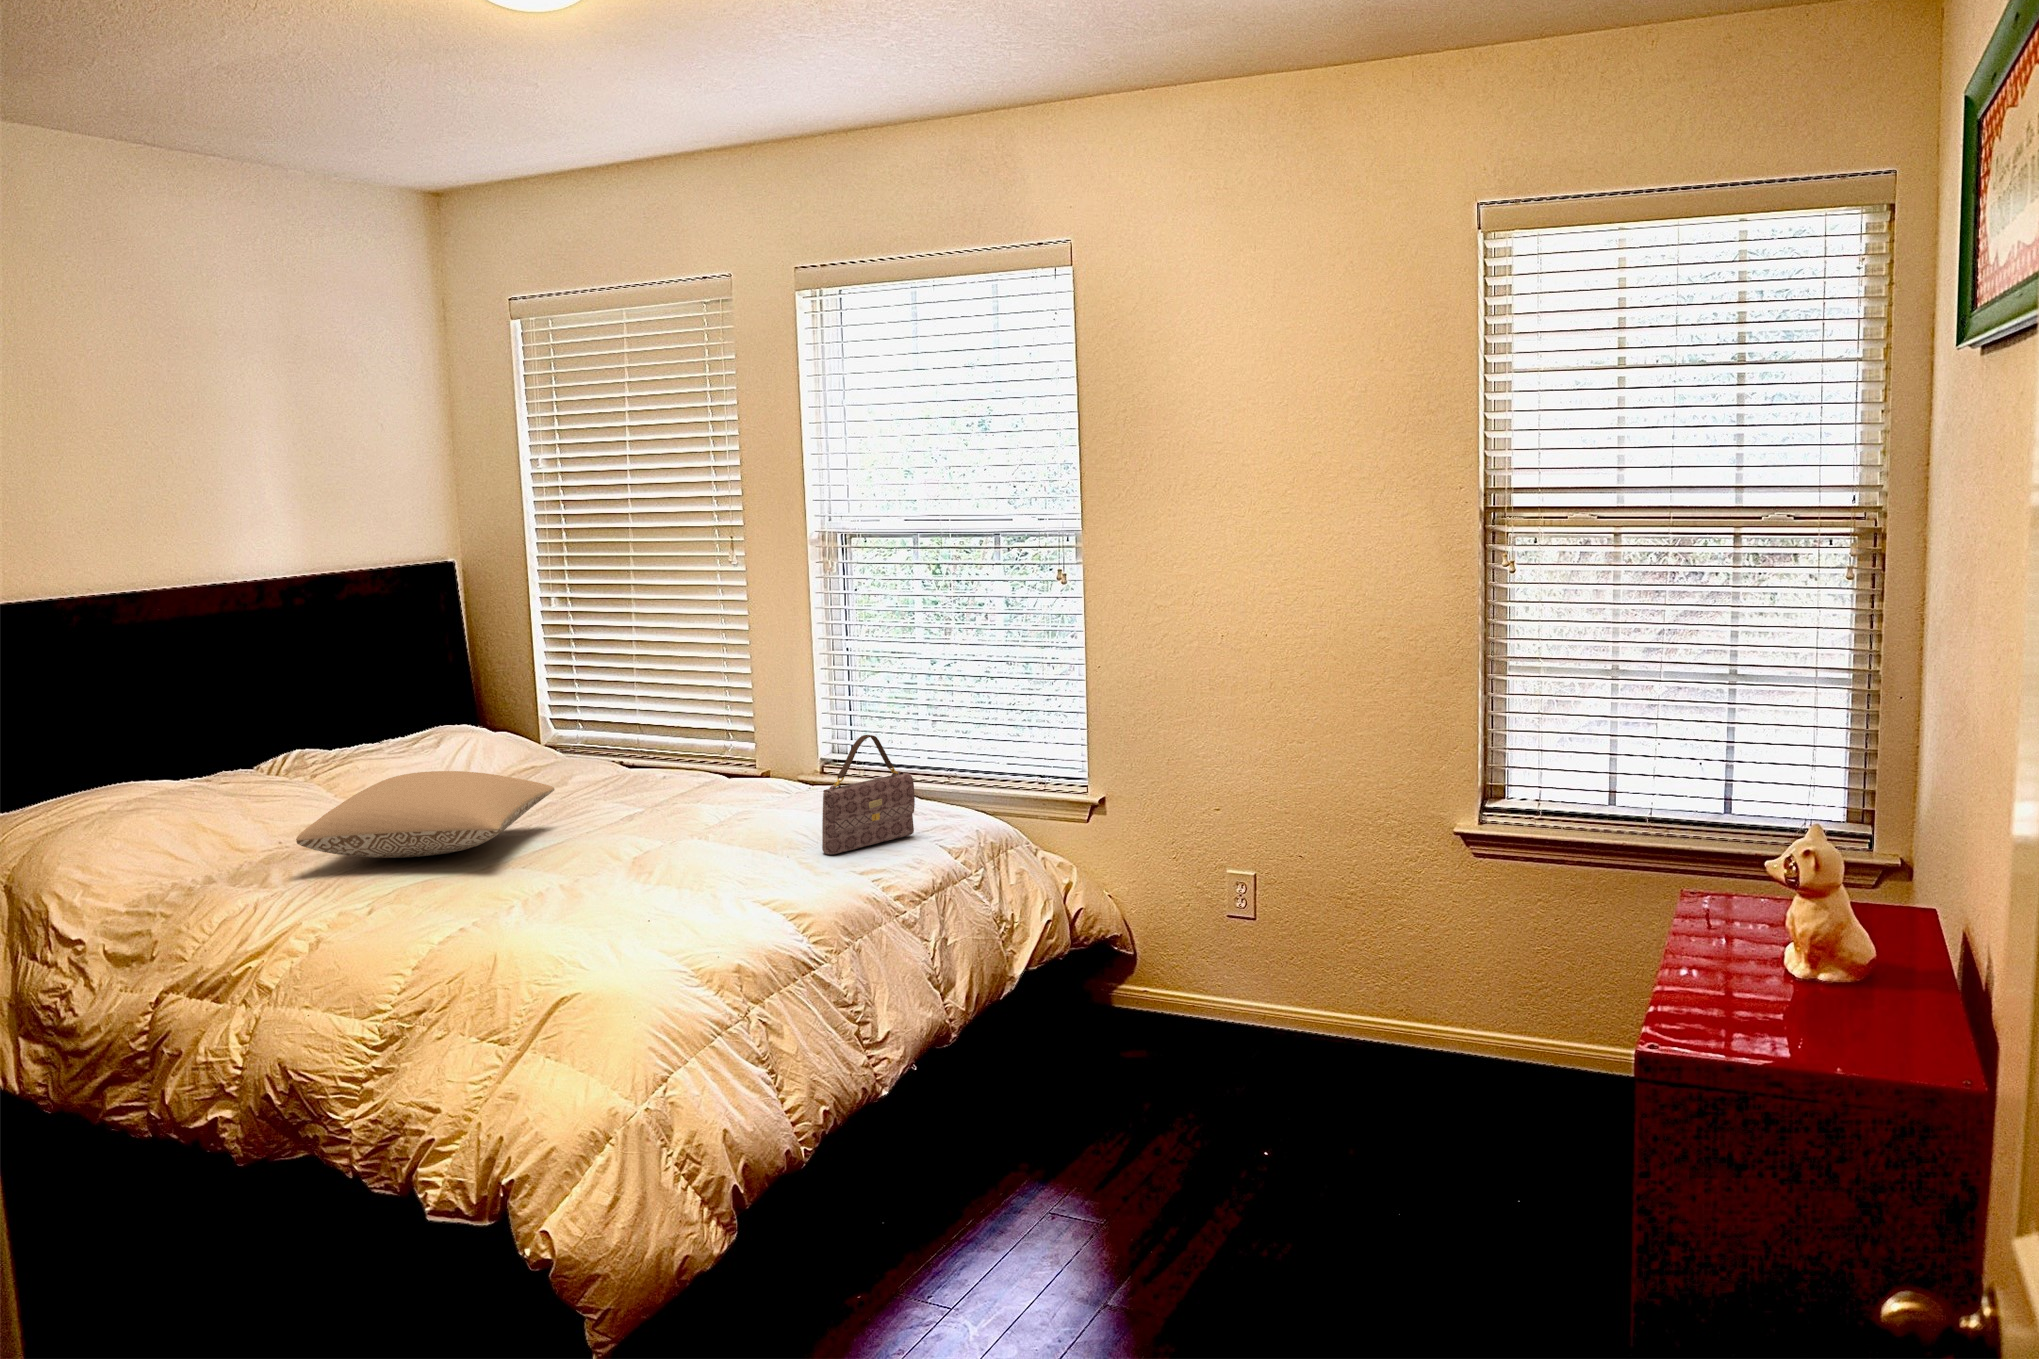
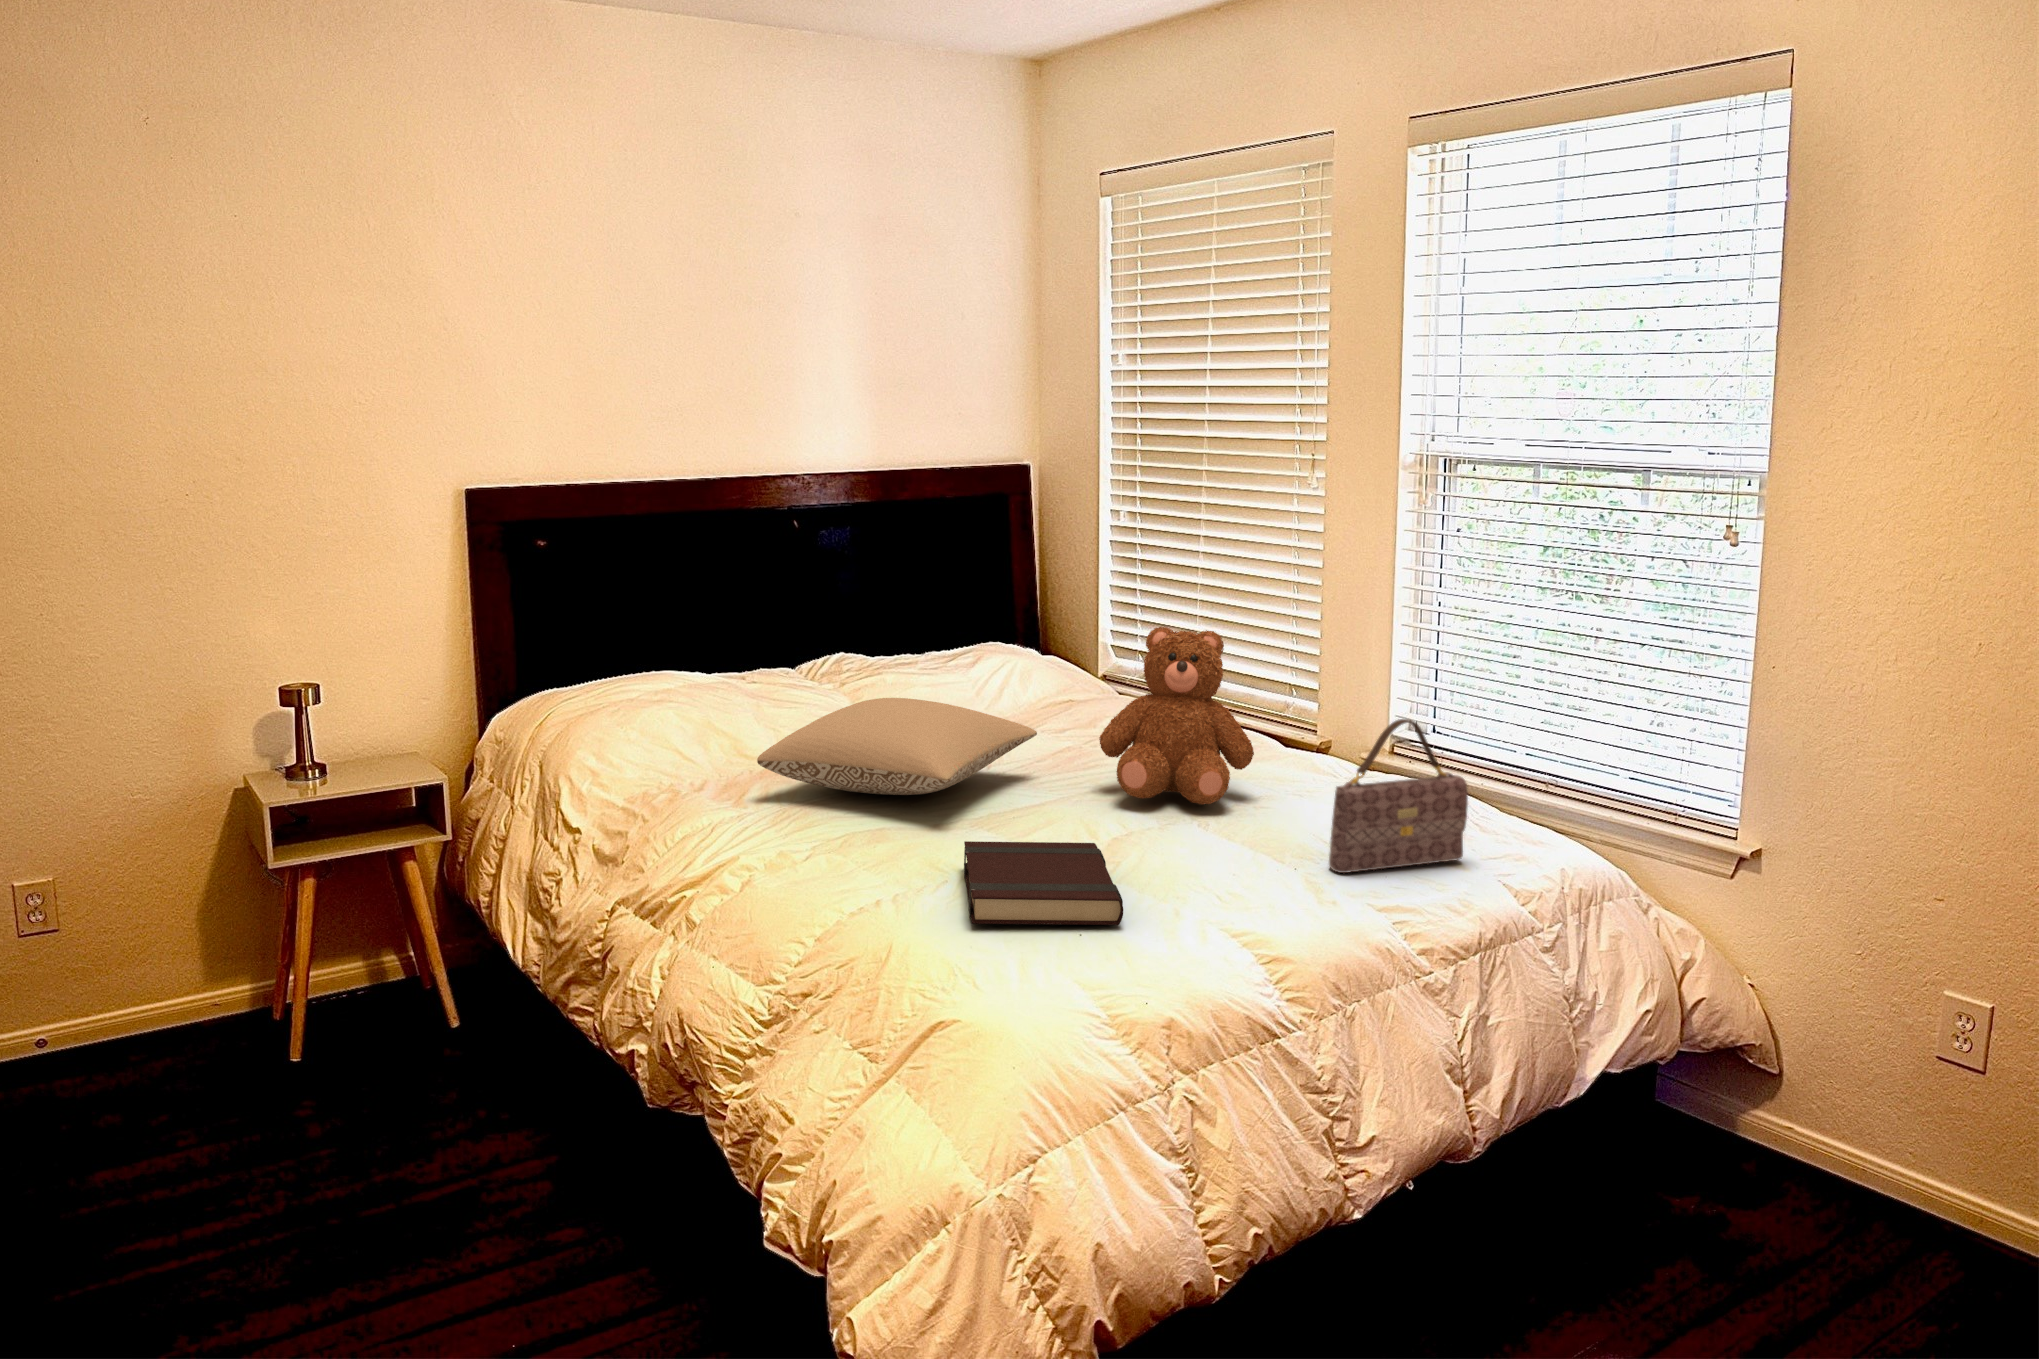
teddy bear: none [612,688,744,829] -> present [1099,627,1254,804]
book: none [532,859,688,929] -> present [964,841,1123,925]

